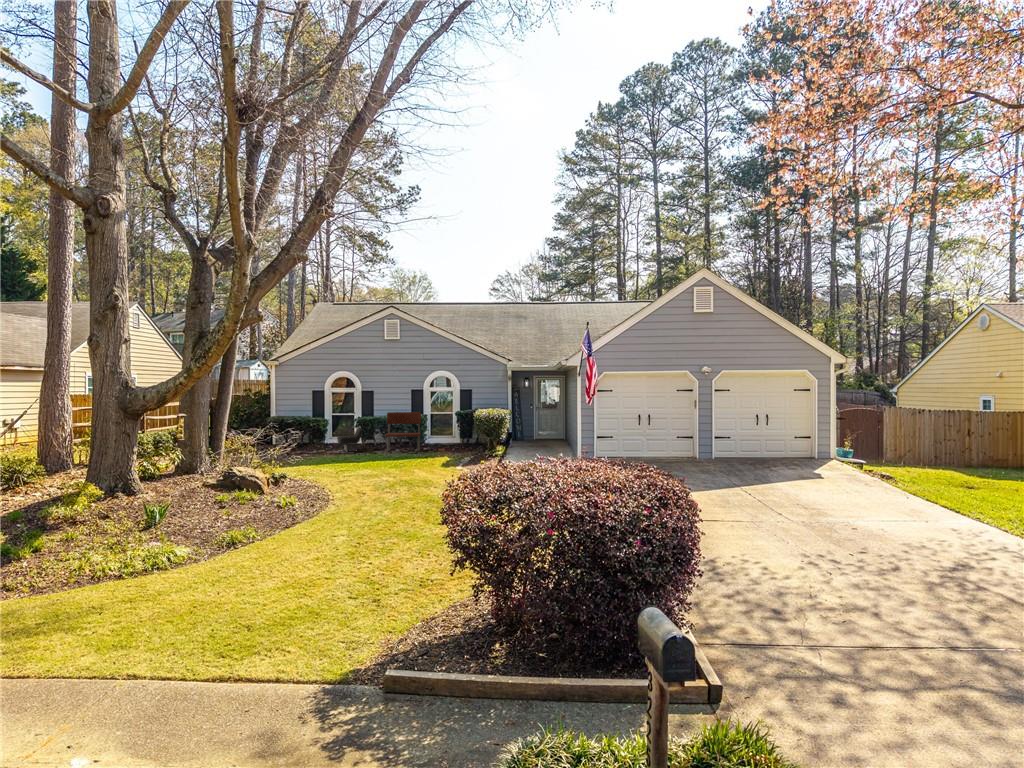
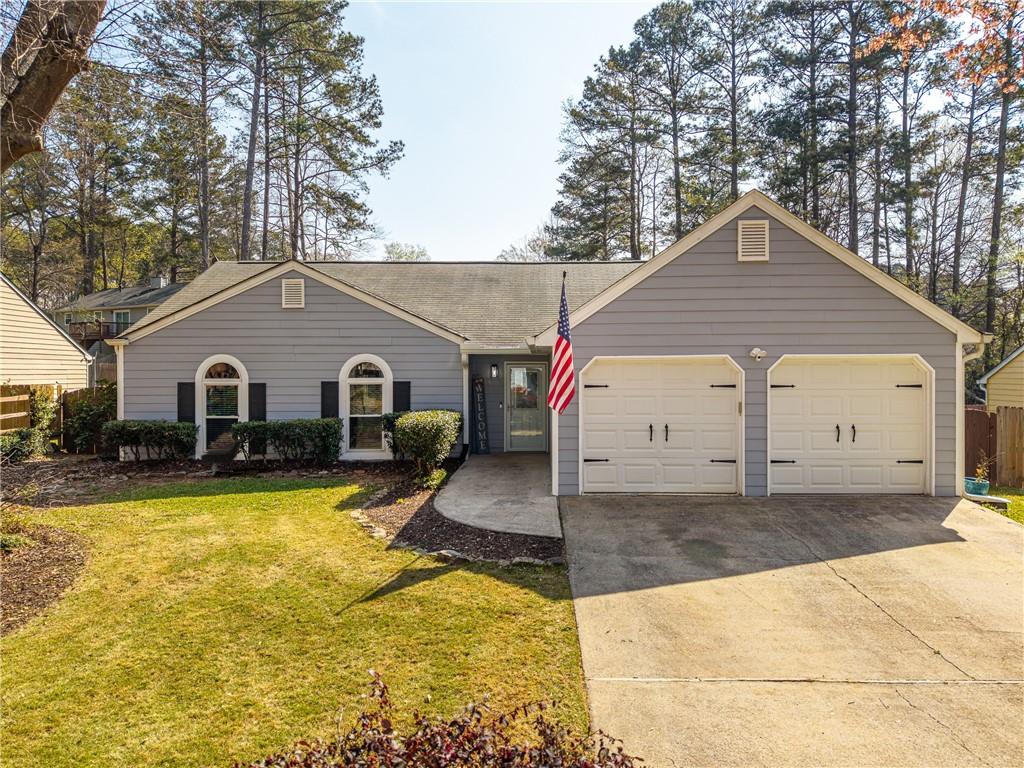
bench: present [385,412,421,451] -> none [265,415,328,476]

